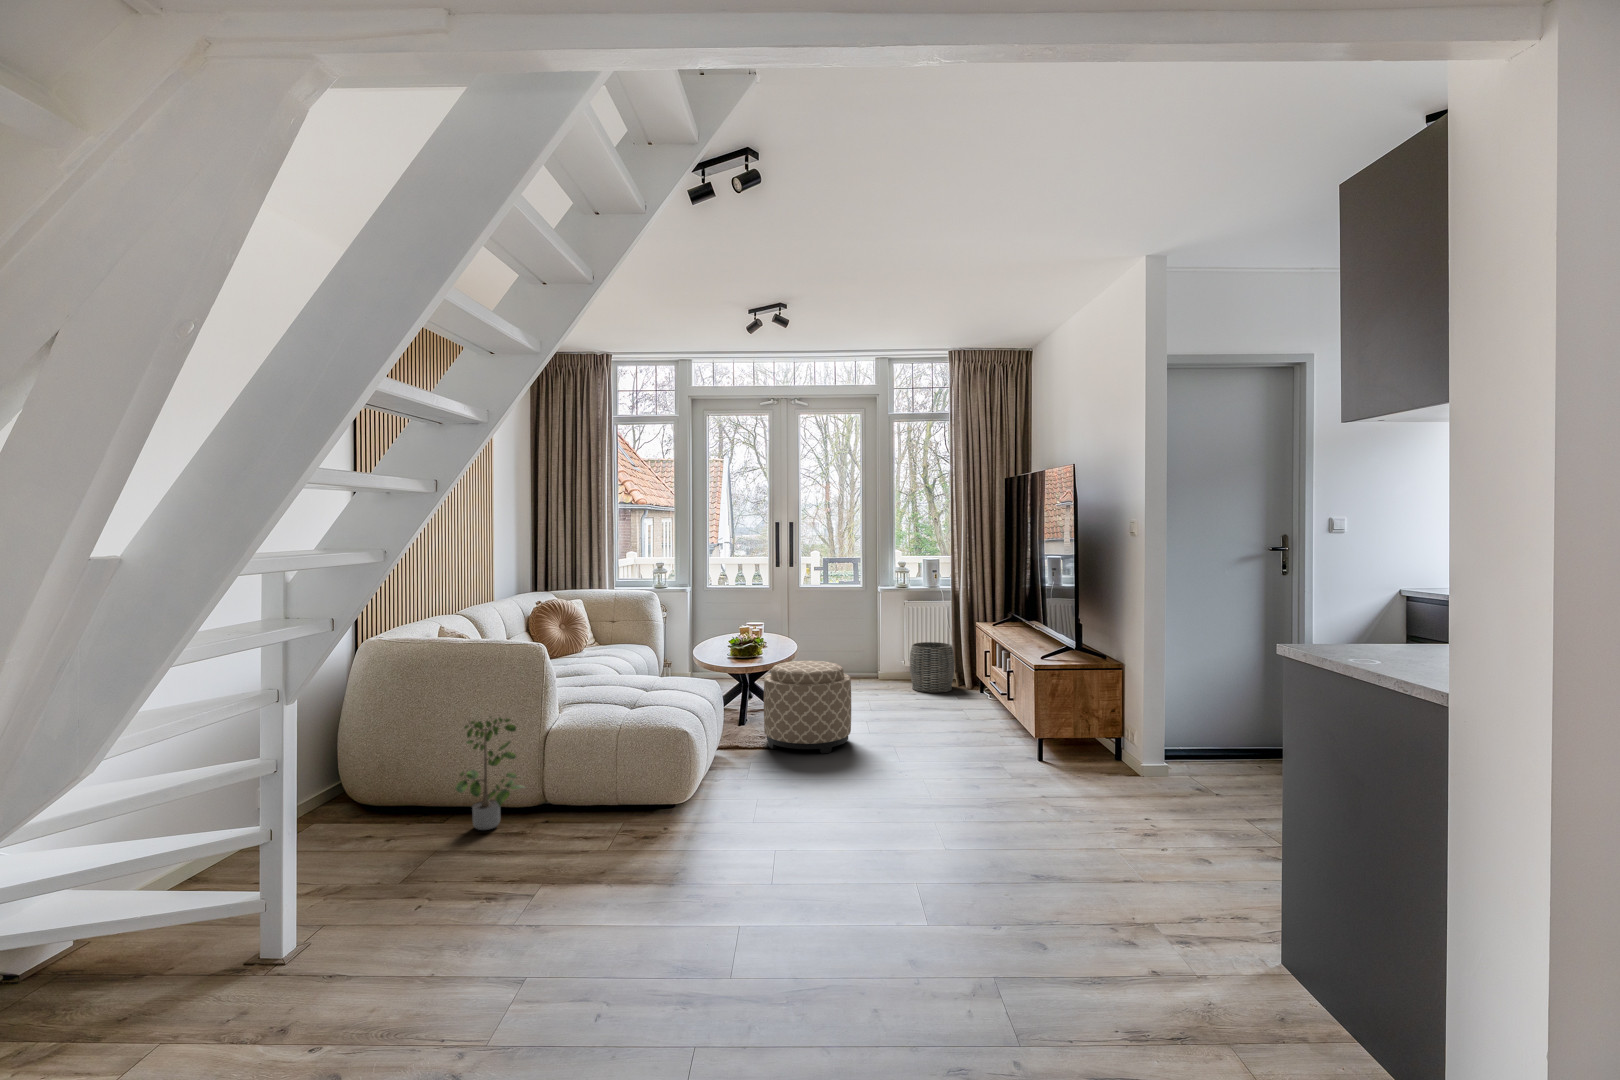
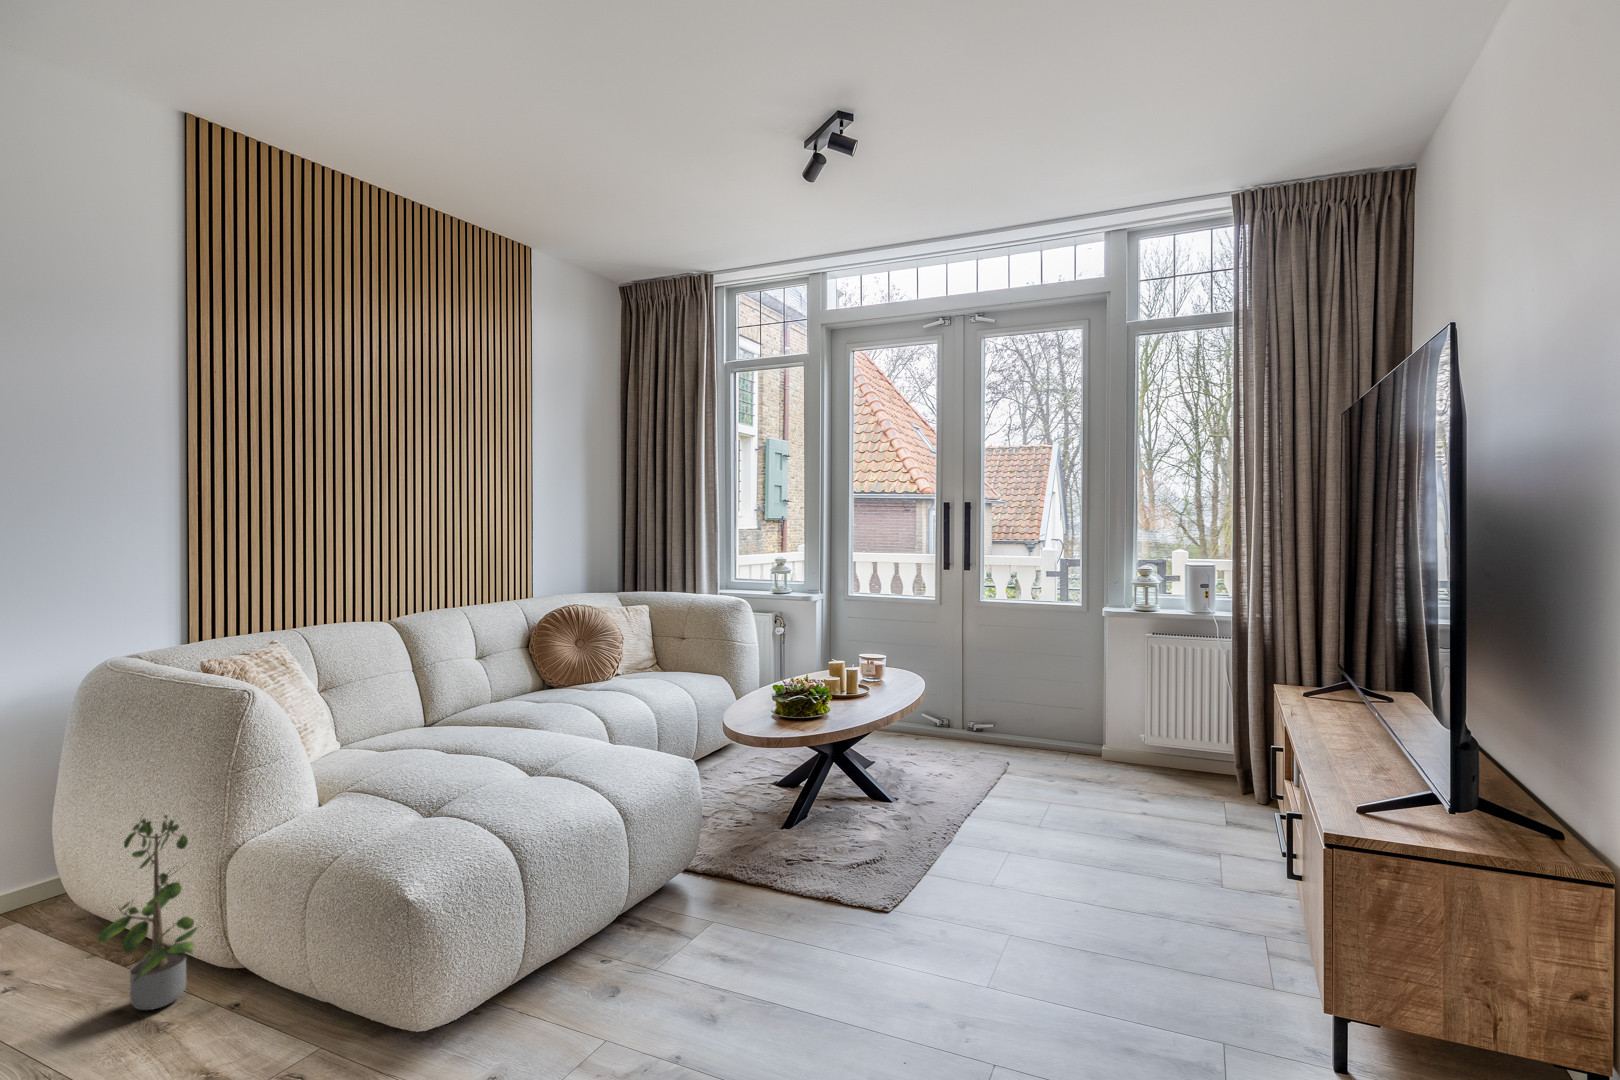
woven basket: present [910,642,954,693] -> none [1143,707,1228,803]
ottoman: present [764,661,851,754] -> none [774,738,934,931]

